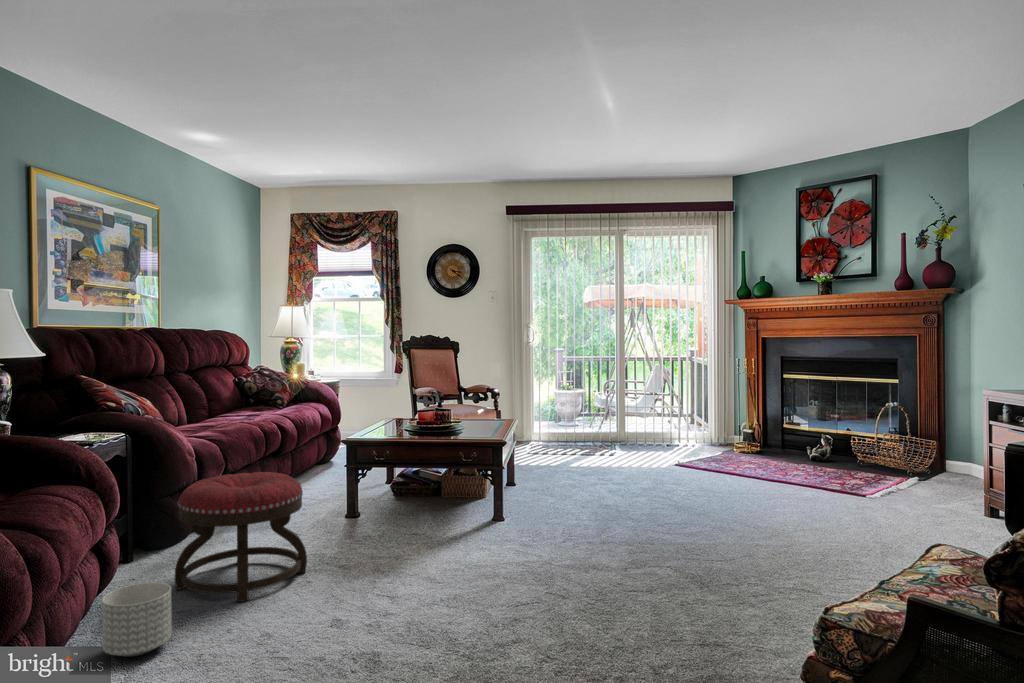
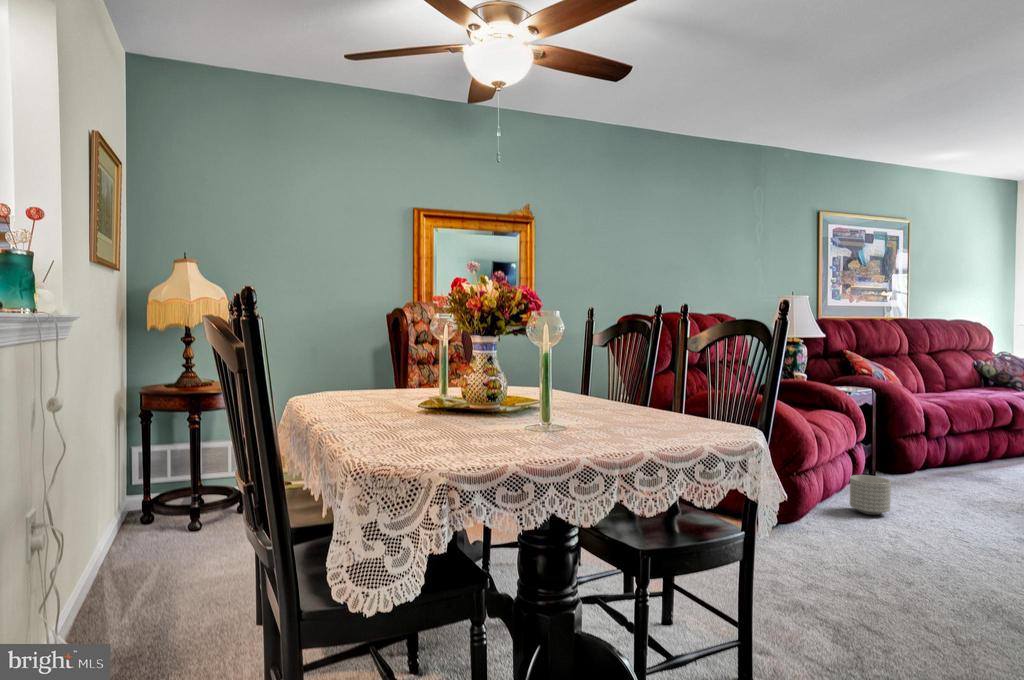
ottoman: present [175,472,307,602] -> none [898,426,1005,513]

